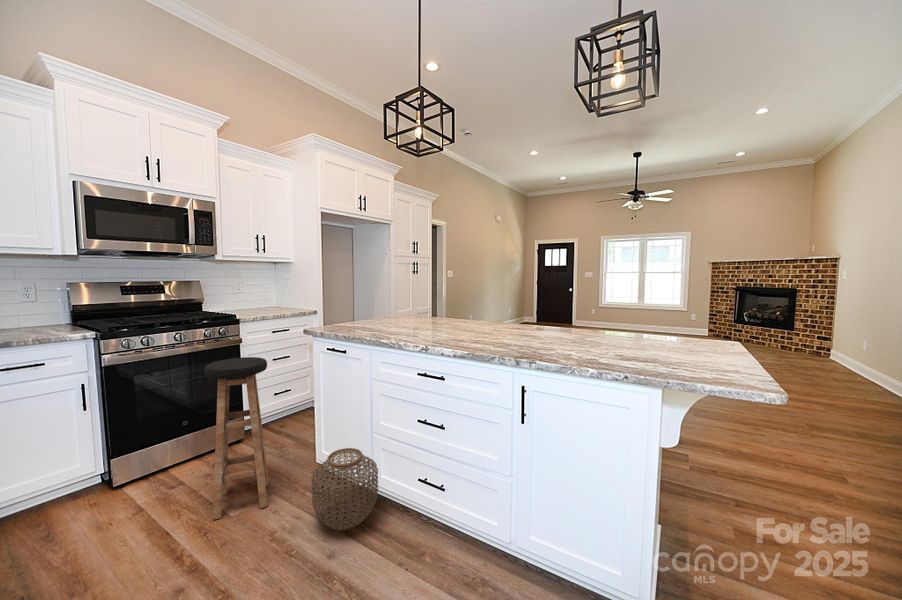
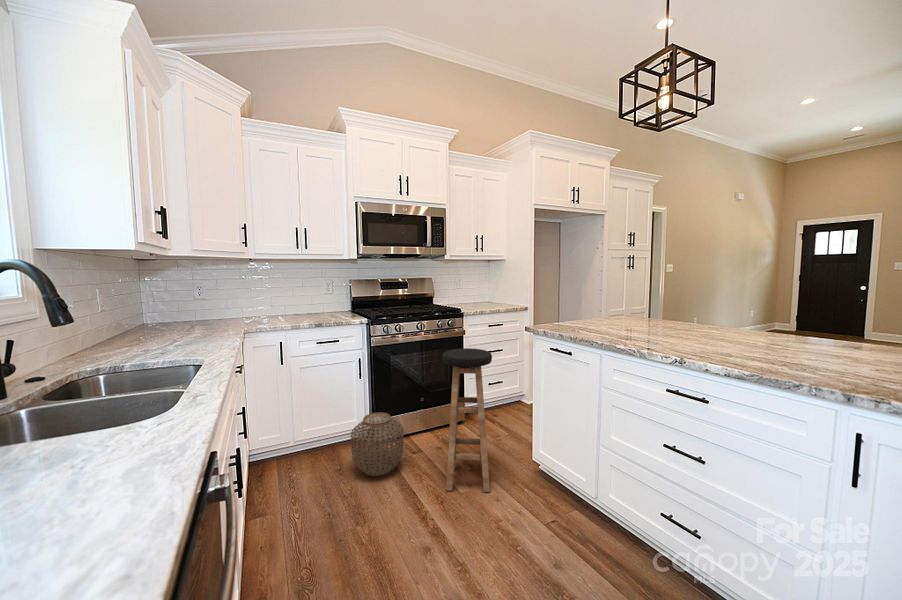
woven basket: present [312,448,378,531] -> present [351,412,404,476]

